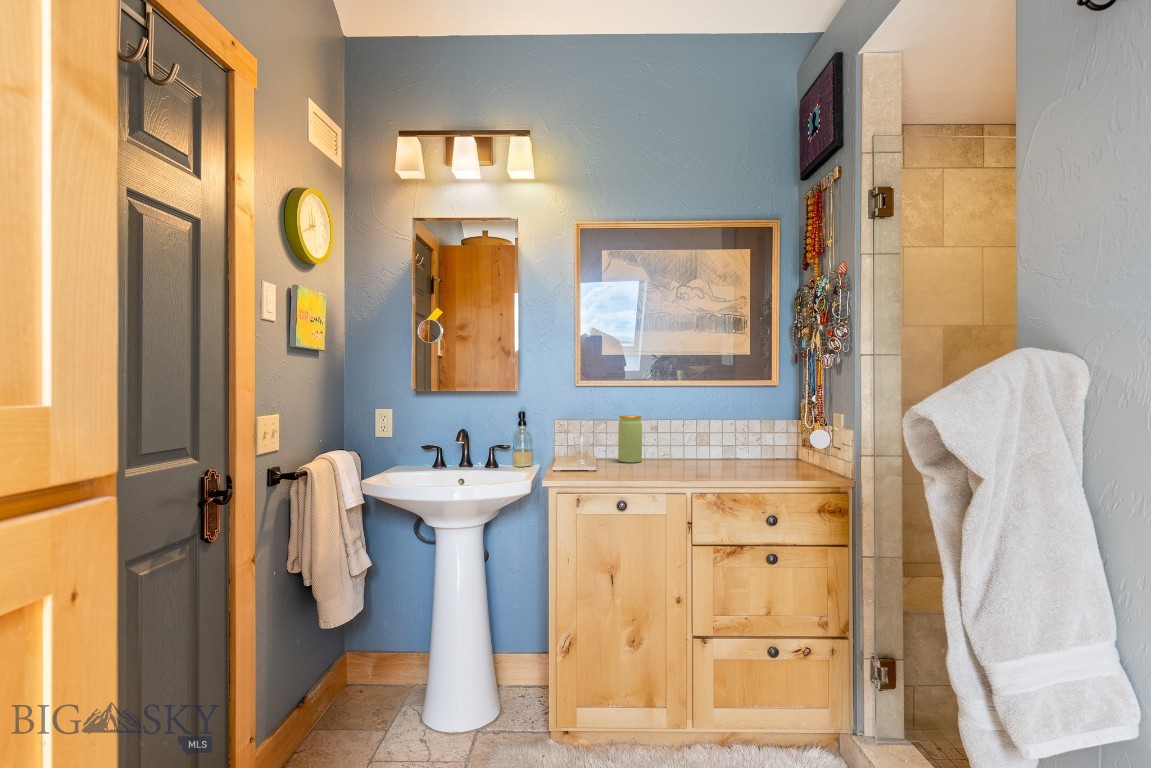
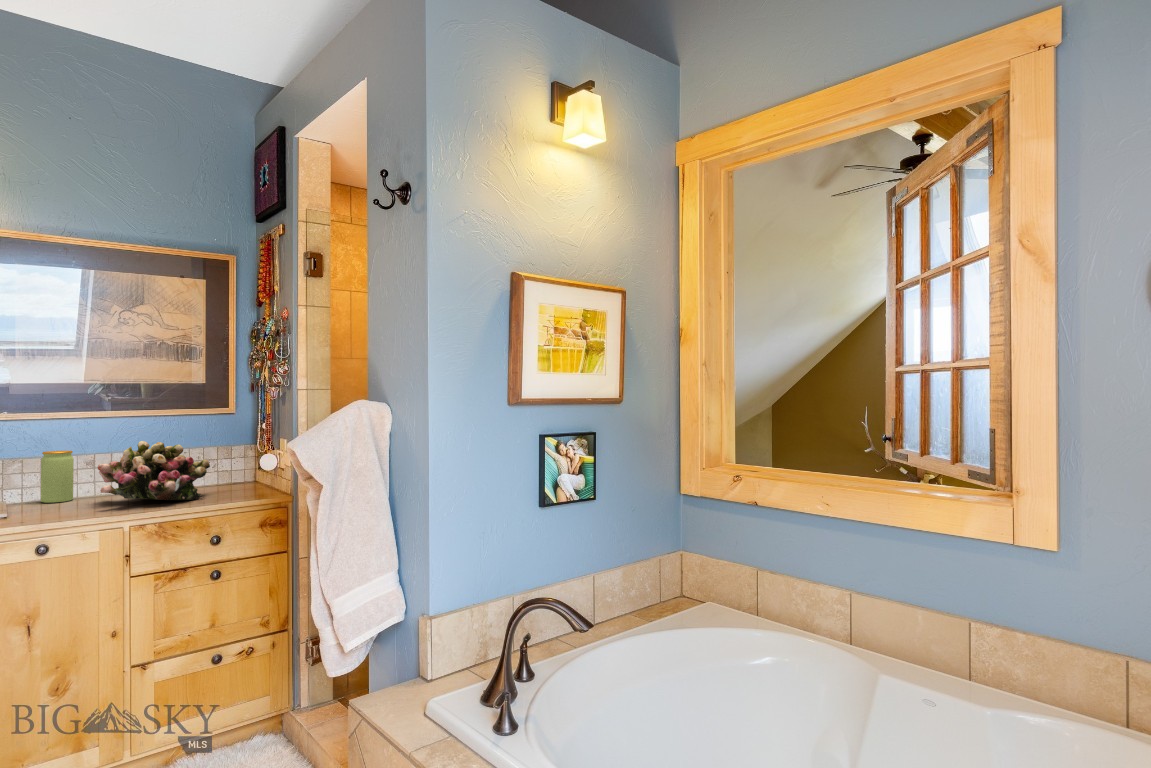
flower arrangement: none [663,409,761,473] -> present [98,441,210,500]

